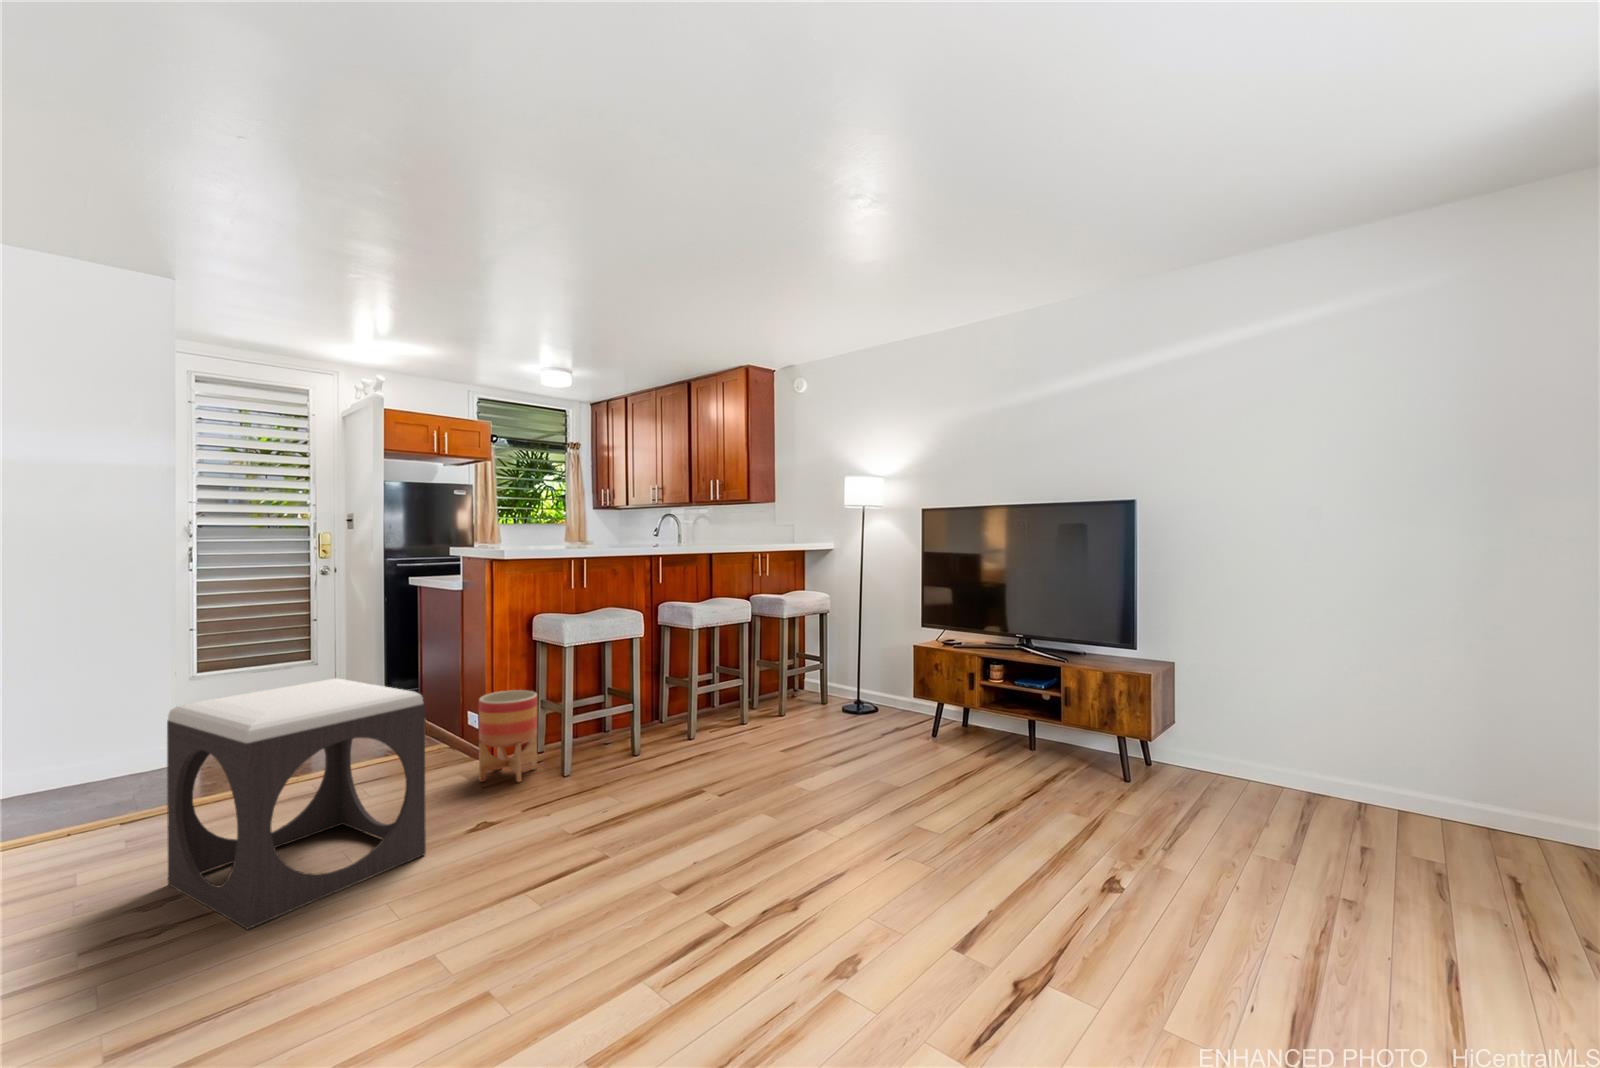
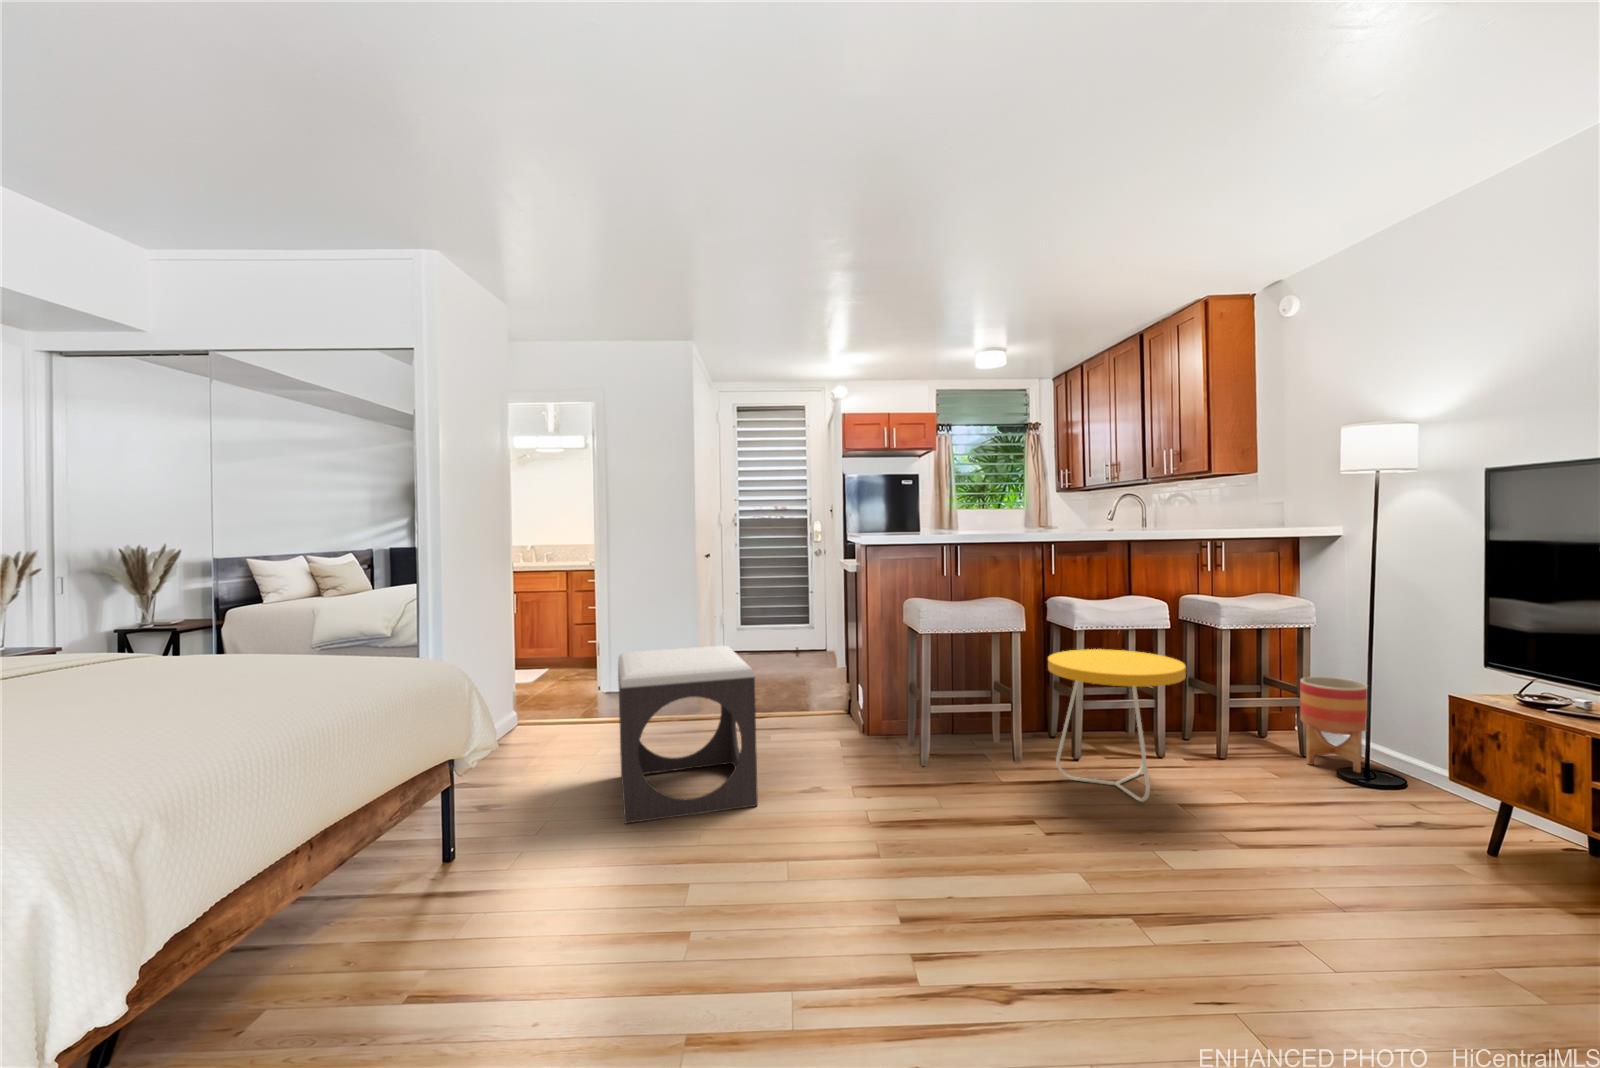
side table: none [683,639,787,756] -> present [1048,649,1186,802]
planter: present [479,690,537,782] -> present [1300,677,1367,773]

